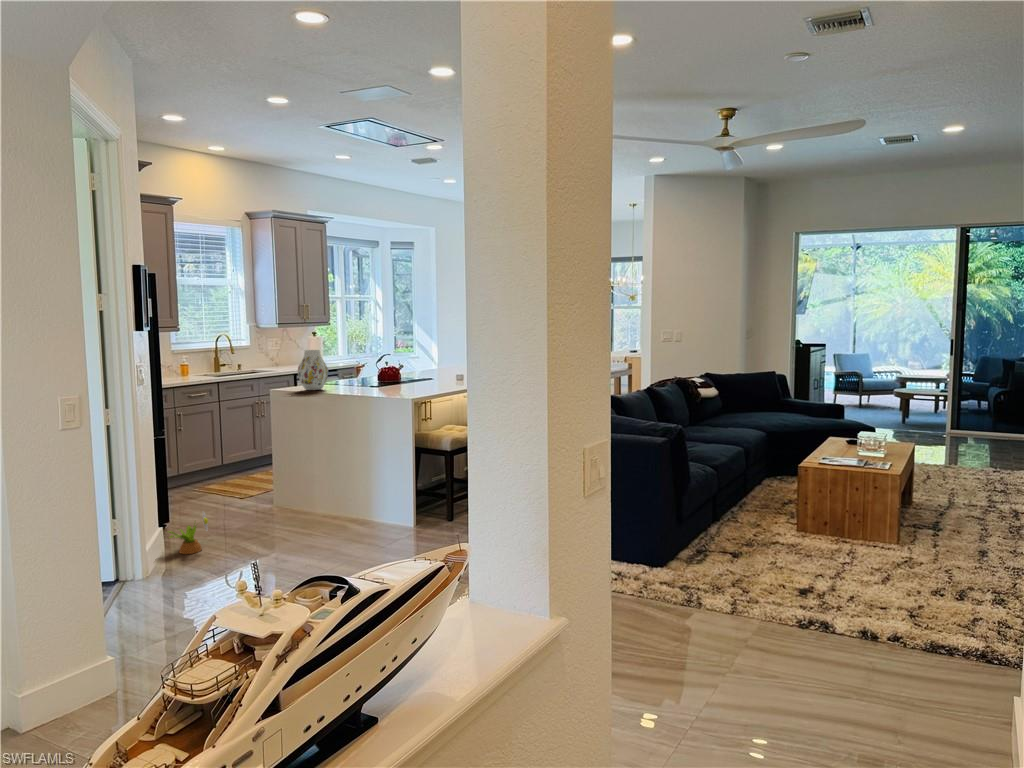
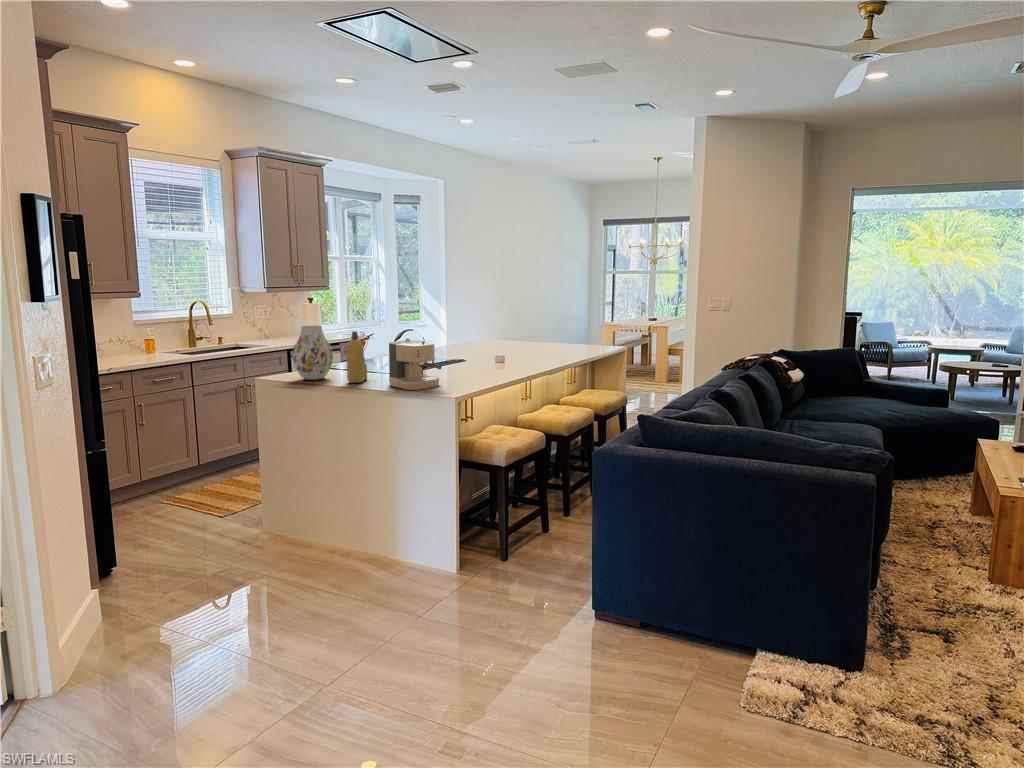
bottle: none [338,353,353,391] -> present [347,331,367,383]
coffee maker: none [368,359,406,395] -> present [389,340,442,390]
decorative plant: present [168,513,208,554] -> none [103,564,165,630]

